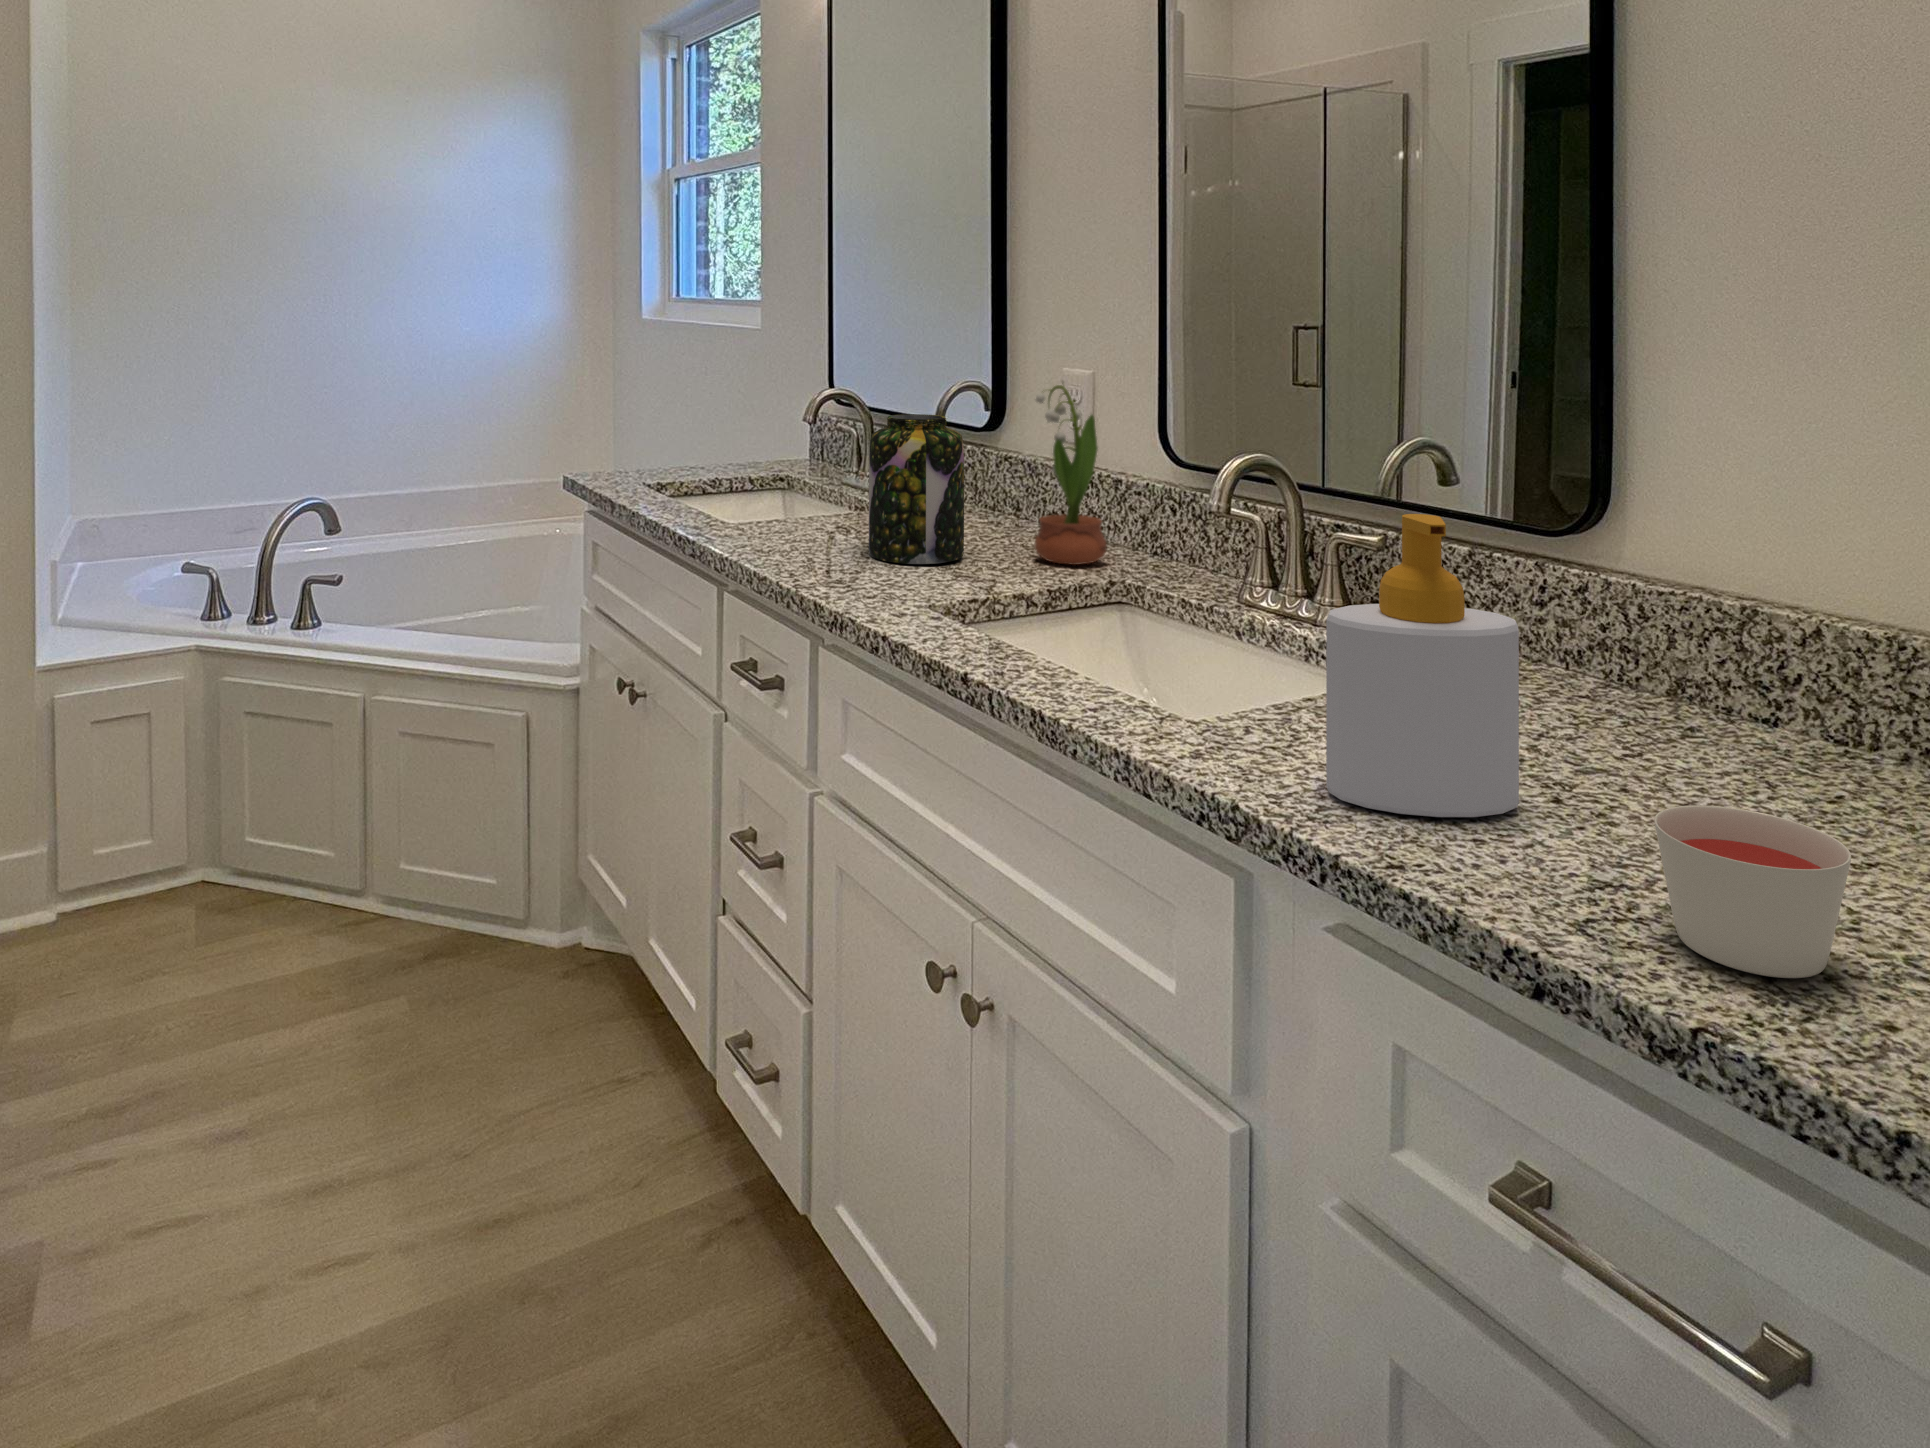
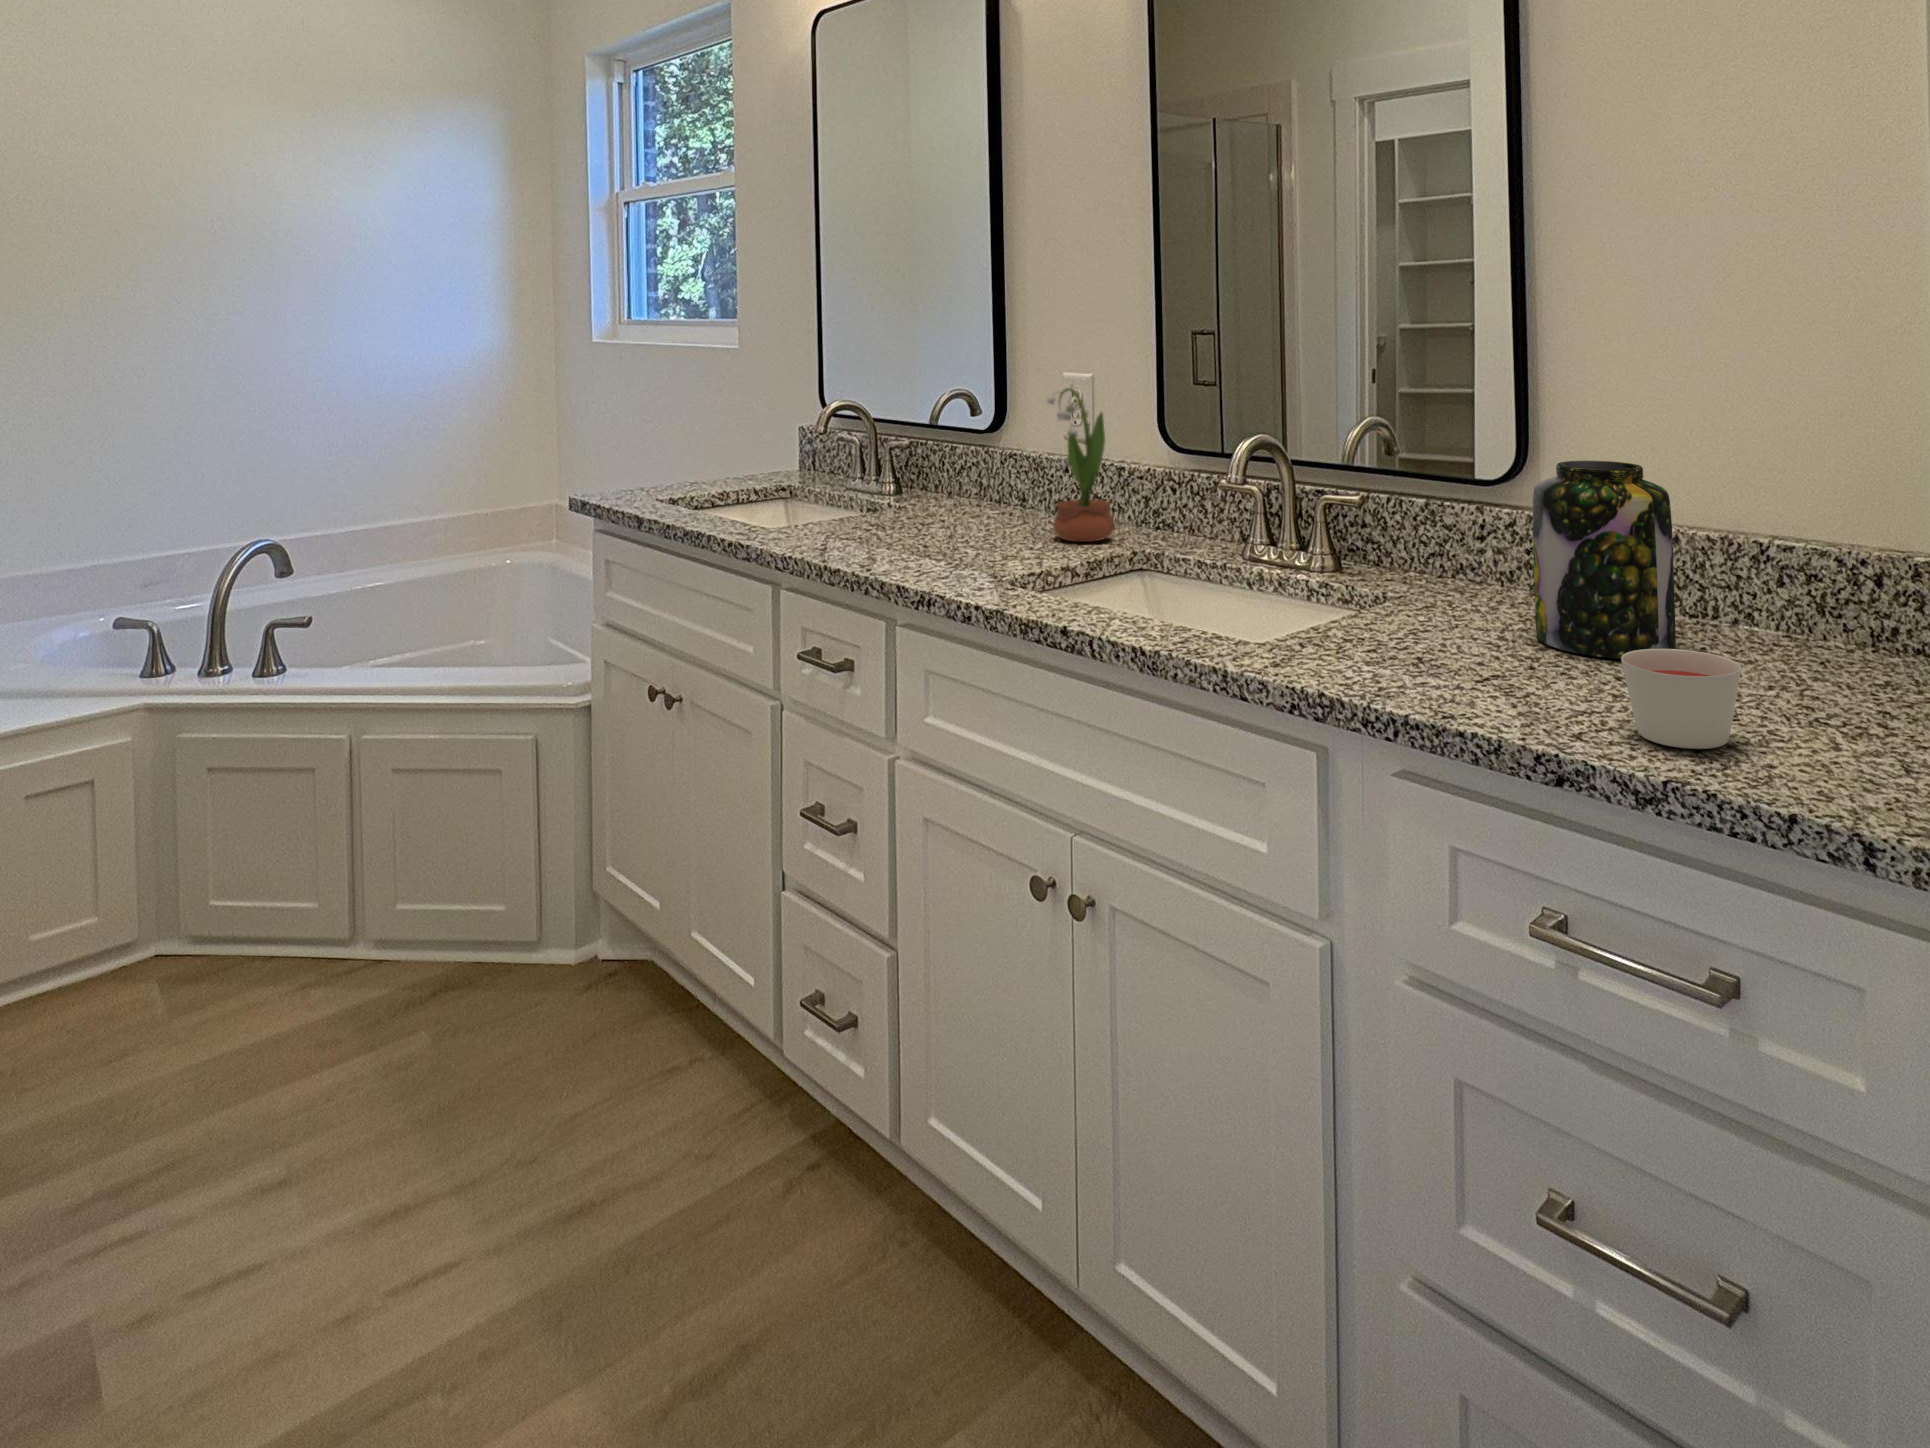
jar: present [869,414,964,564] -> present [1533,461,1676,658]
soap bottle: present [1326,514,1519,817] -> none [1376,469,1512,686]

